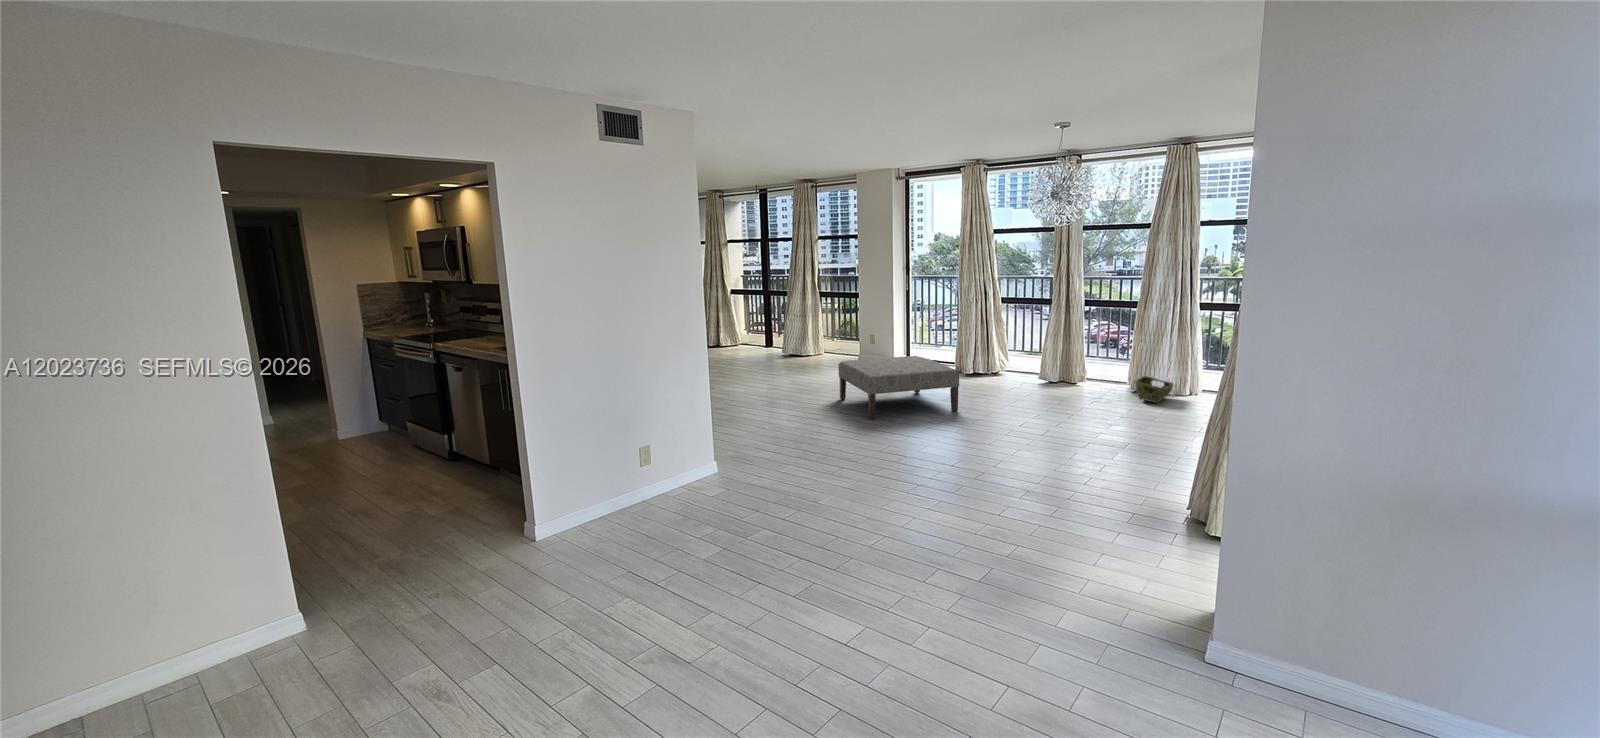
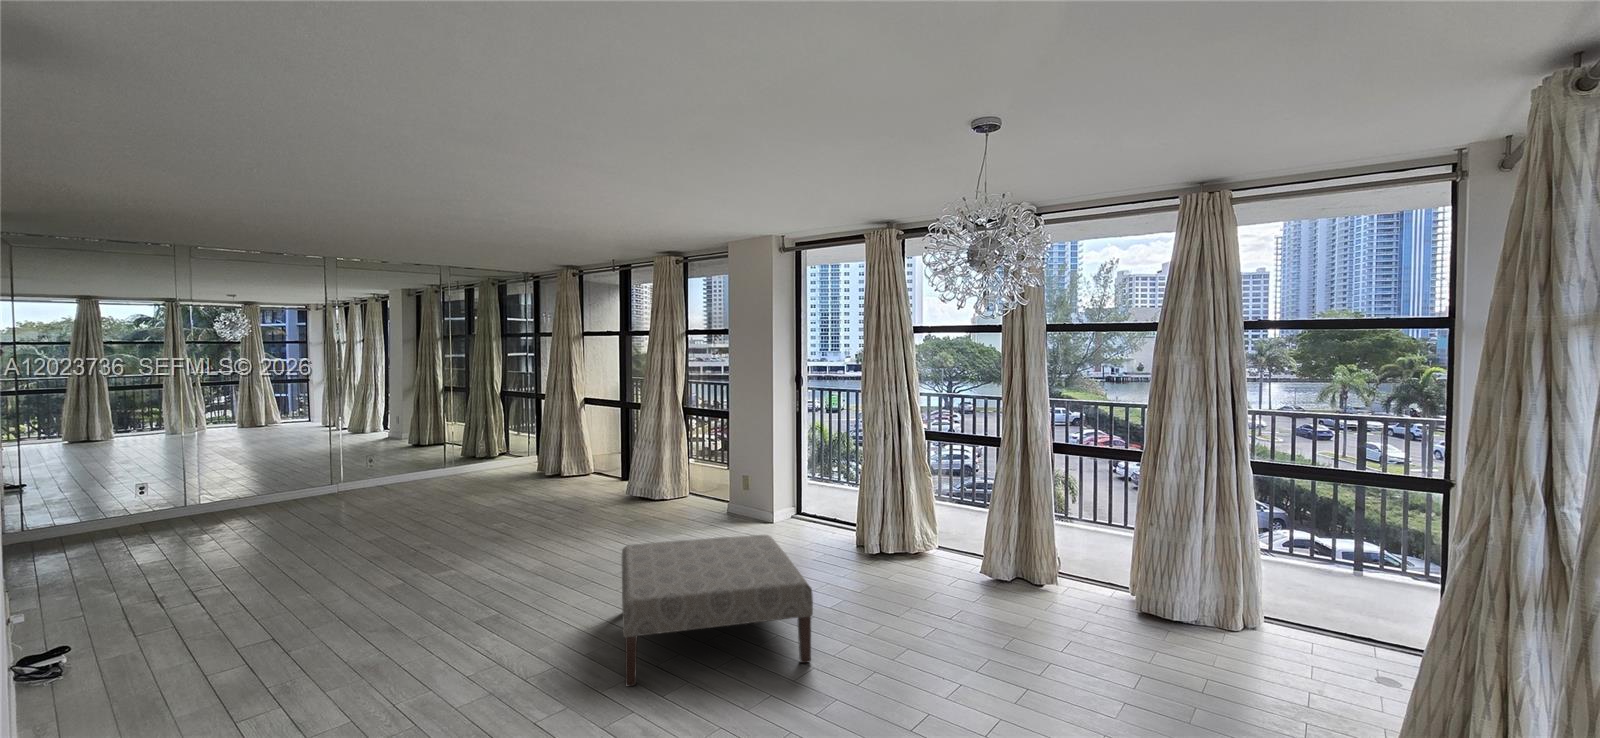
woven basket: present [1135,376,1173,403] -> none [1144,589,1215,653]

